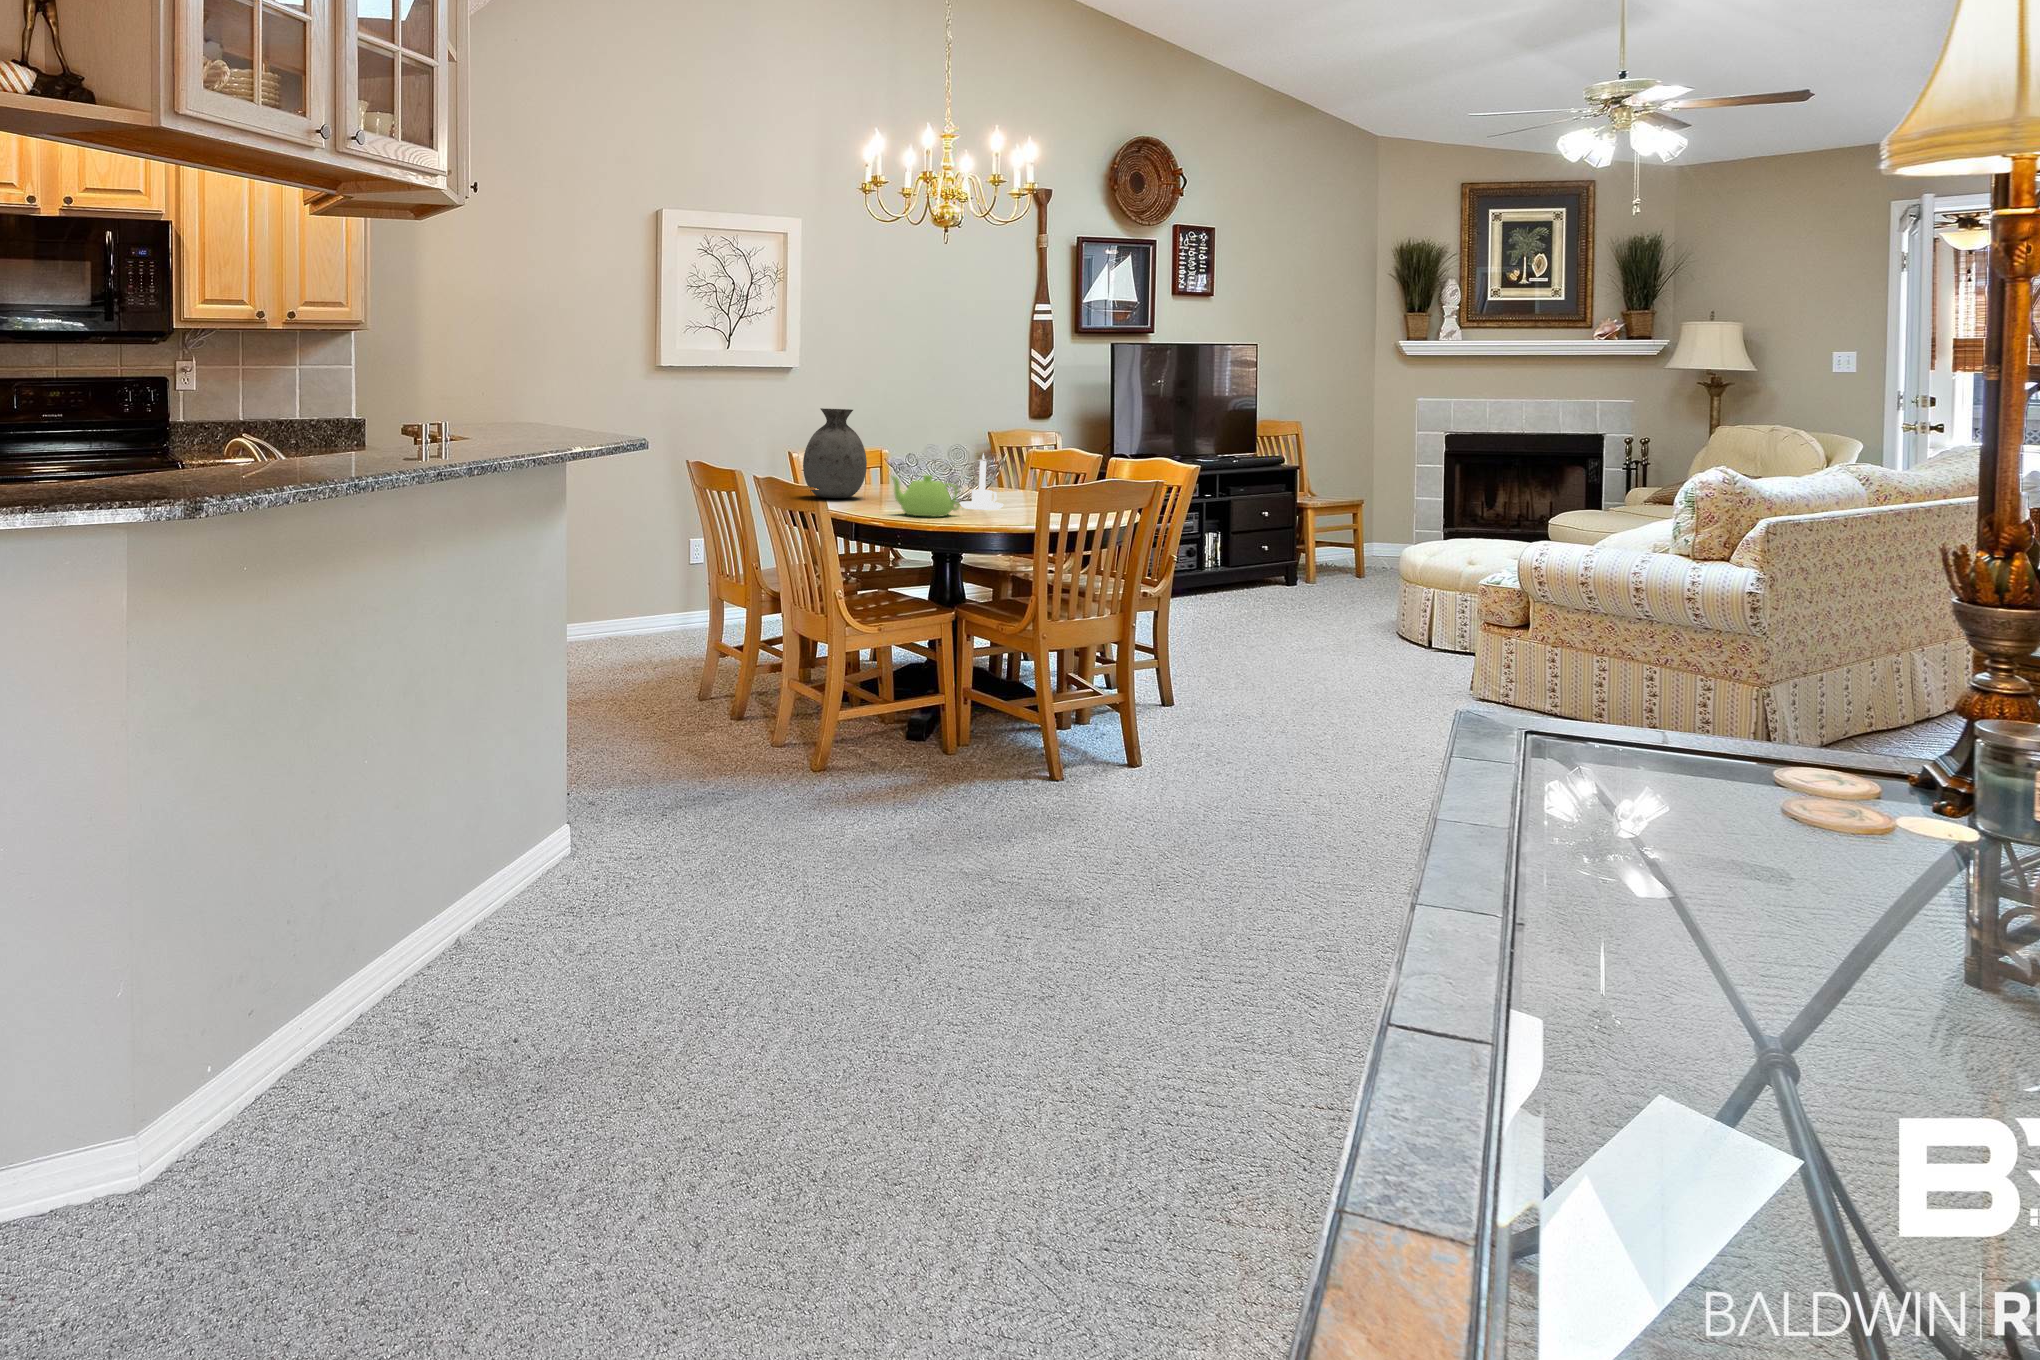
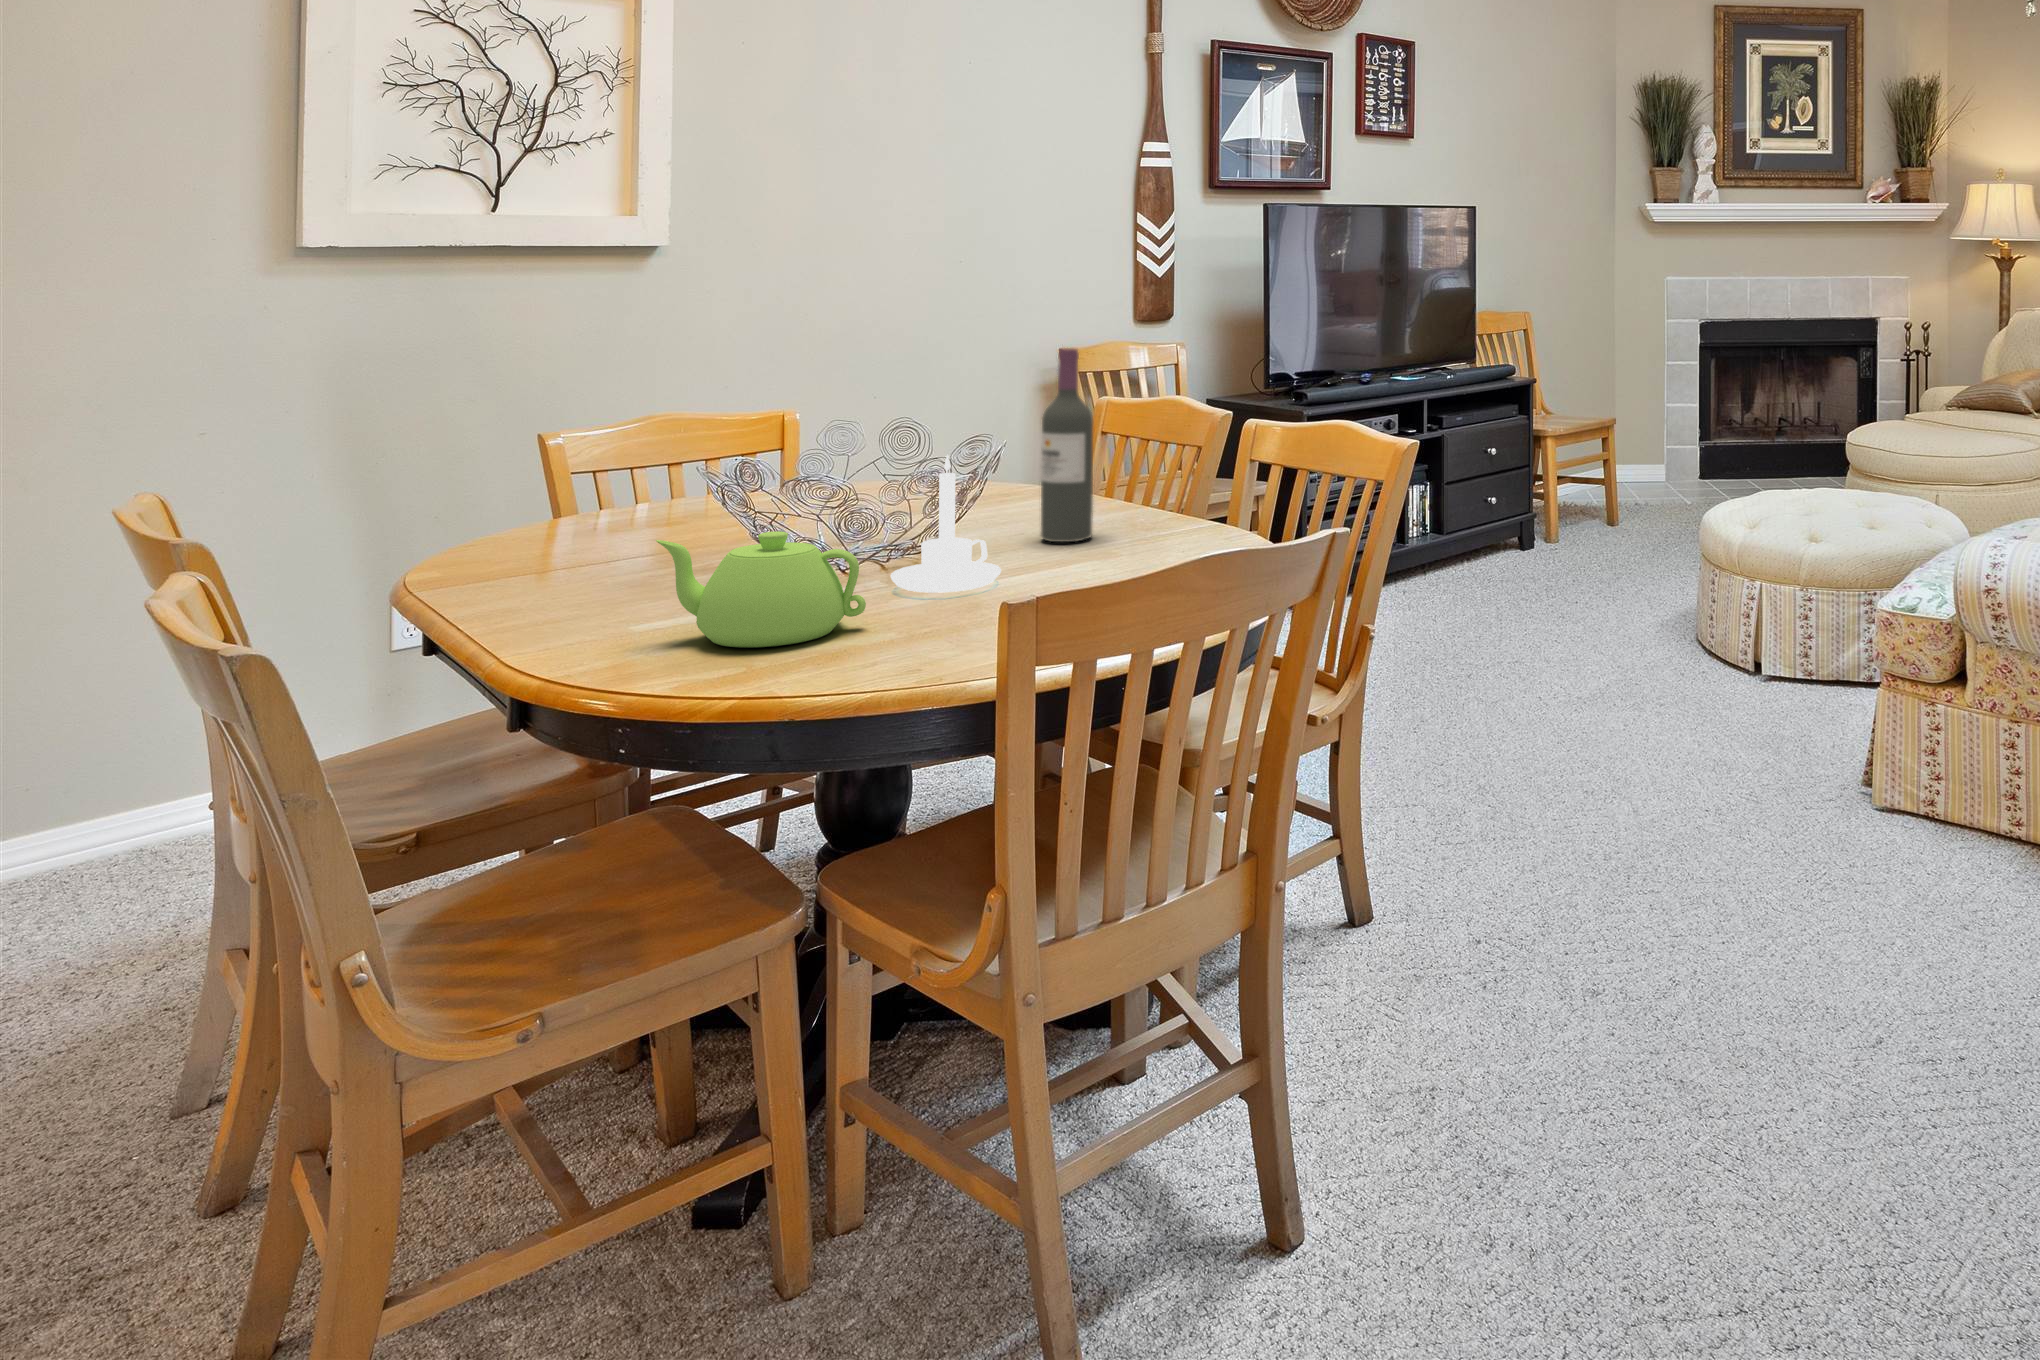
vase: present [803,408,867,498] -> none [502,351,683,567]
wine bottle: none [1012,413,1037,502] -> present [1041,348,1093,542]

